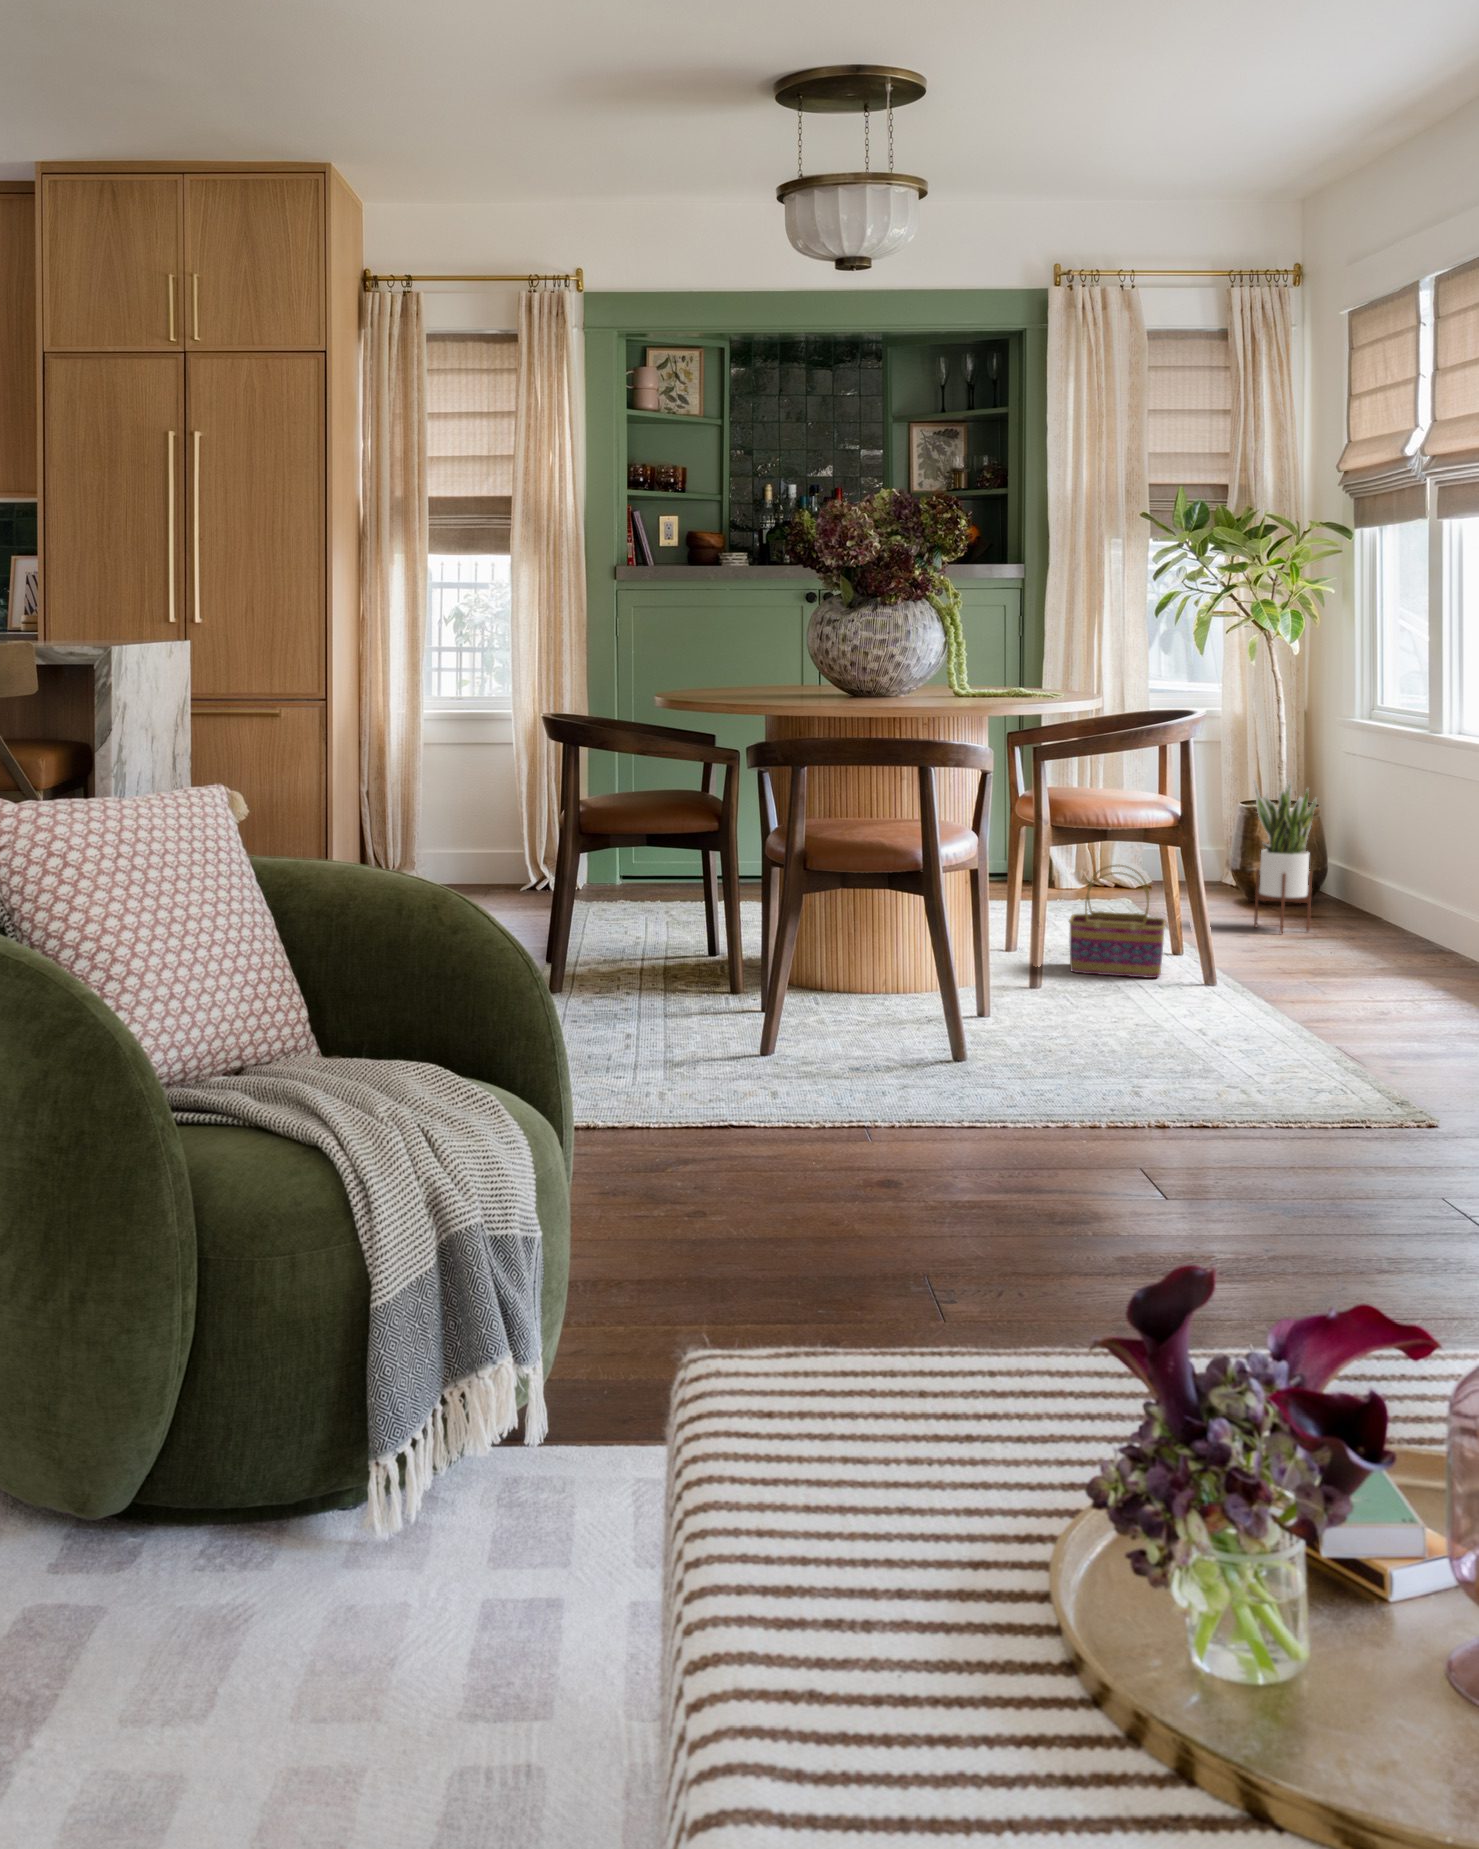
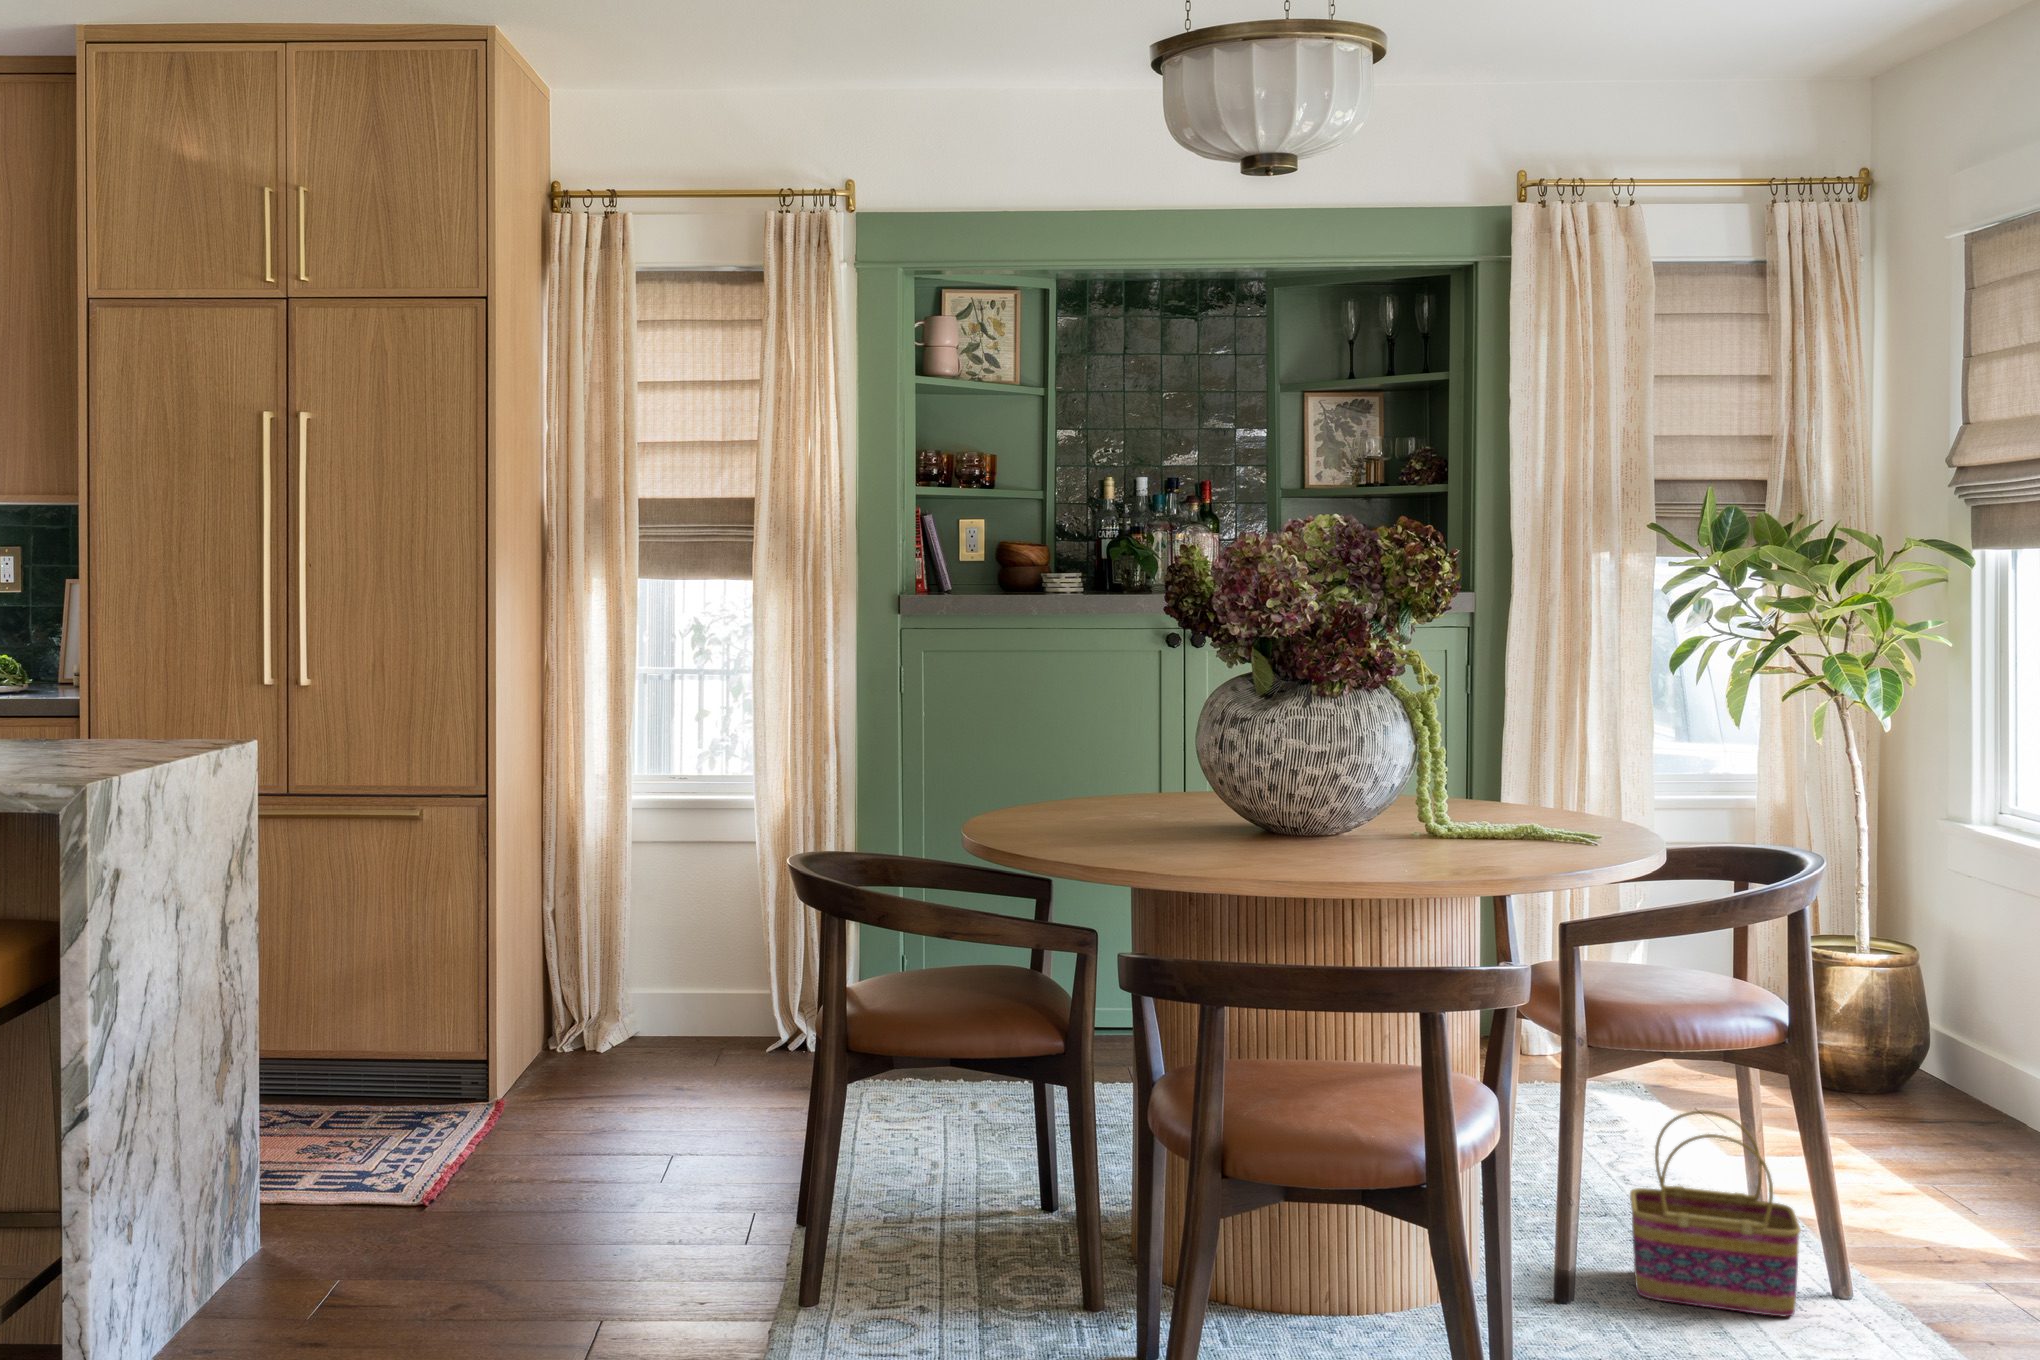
potted plant: present [1253,780,1317,934] -> none [1881,941,1984,1192]

